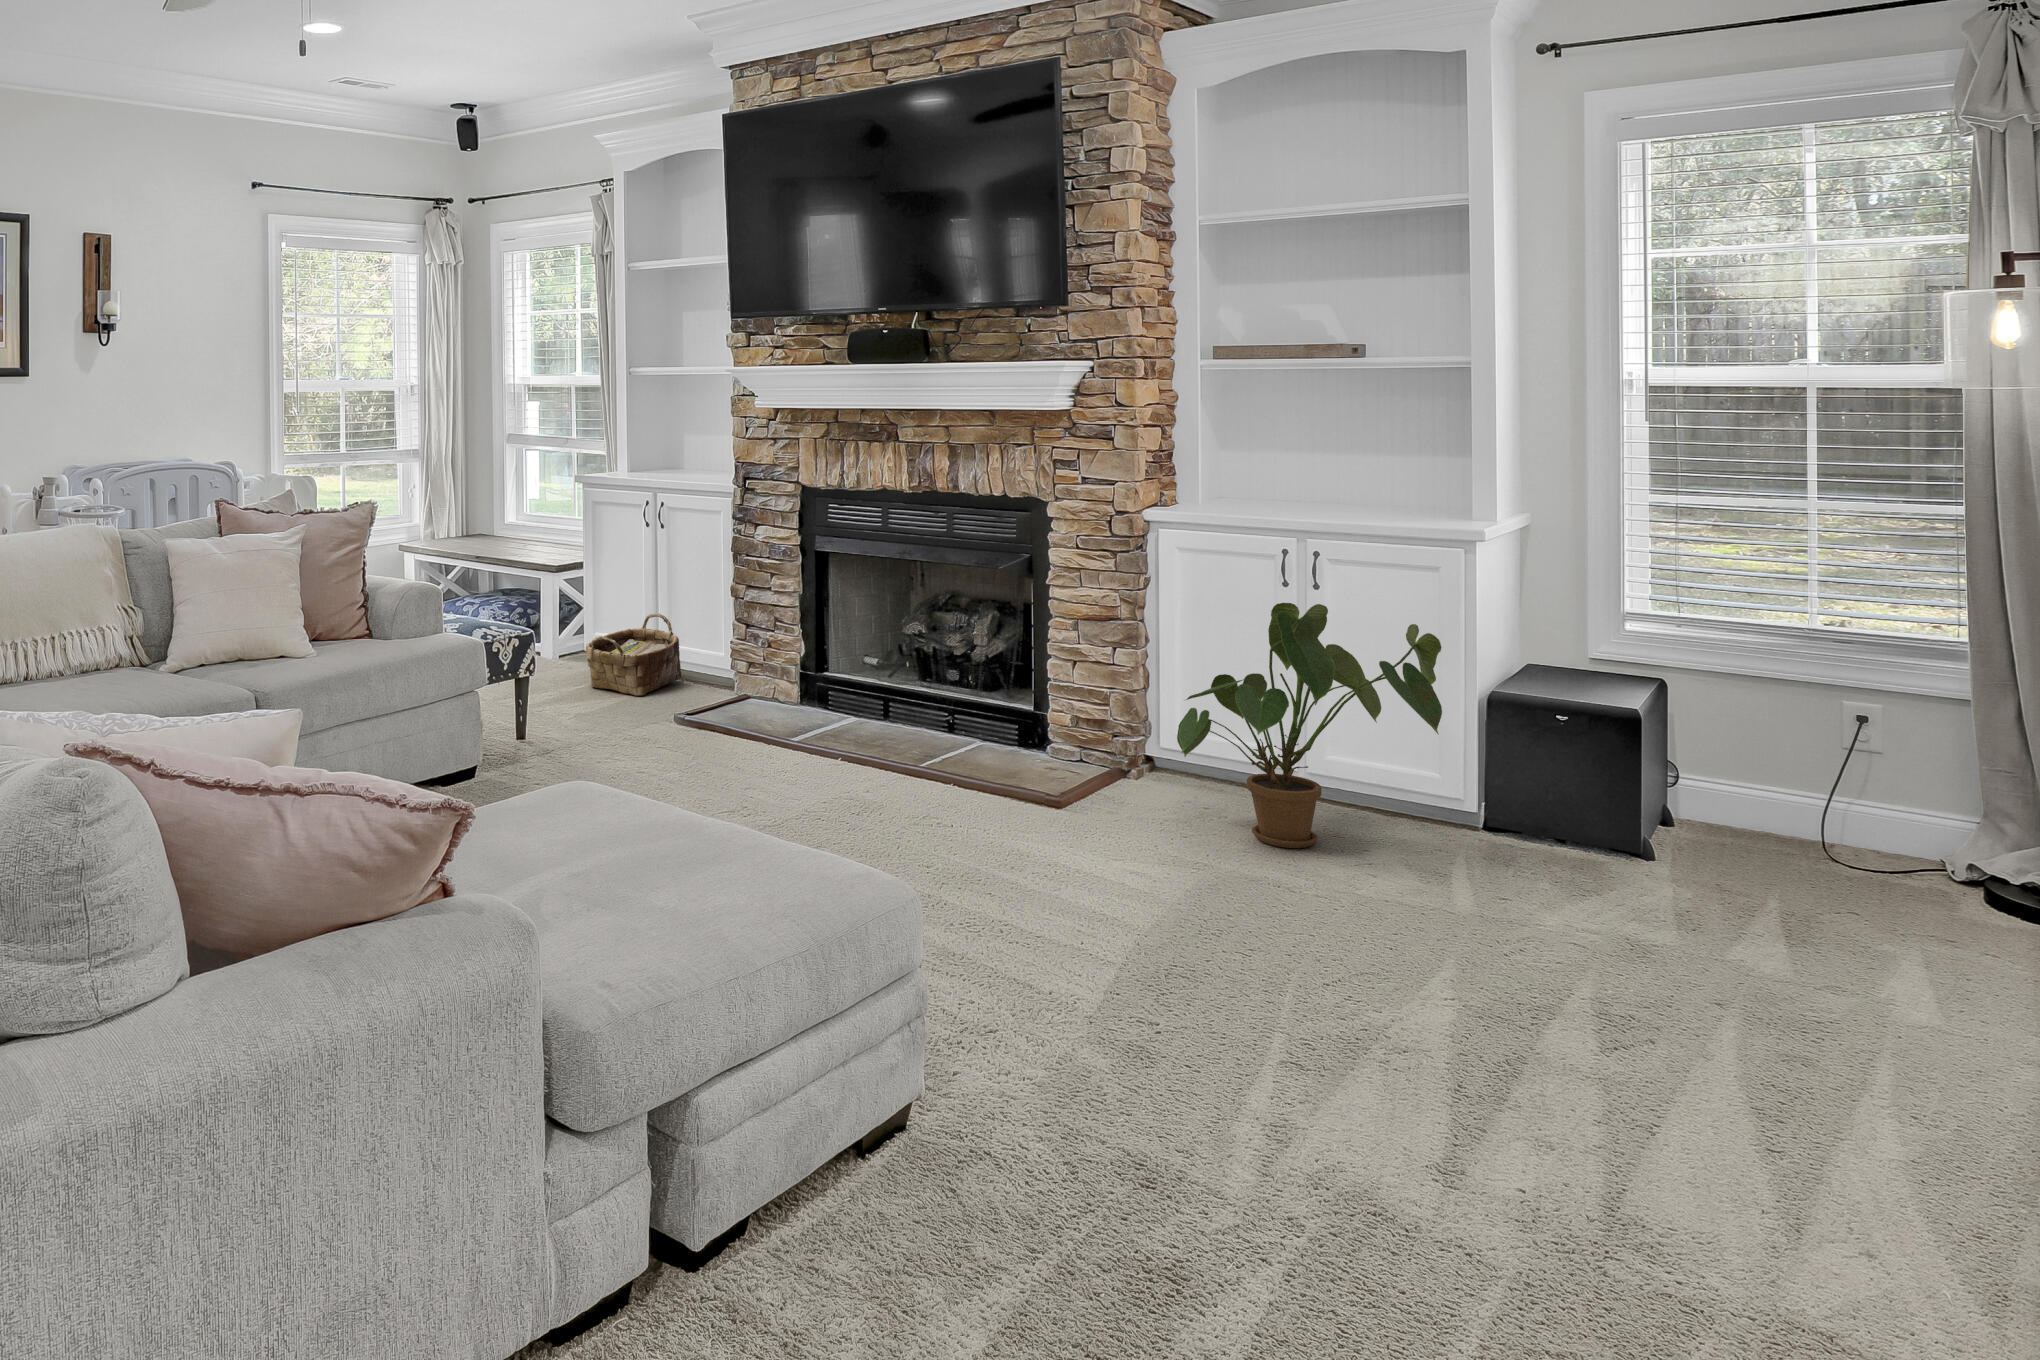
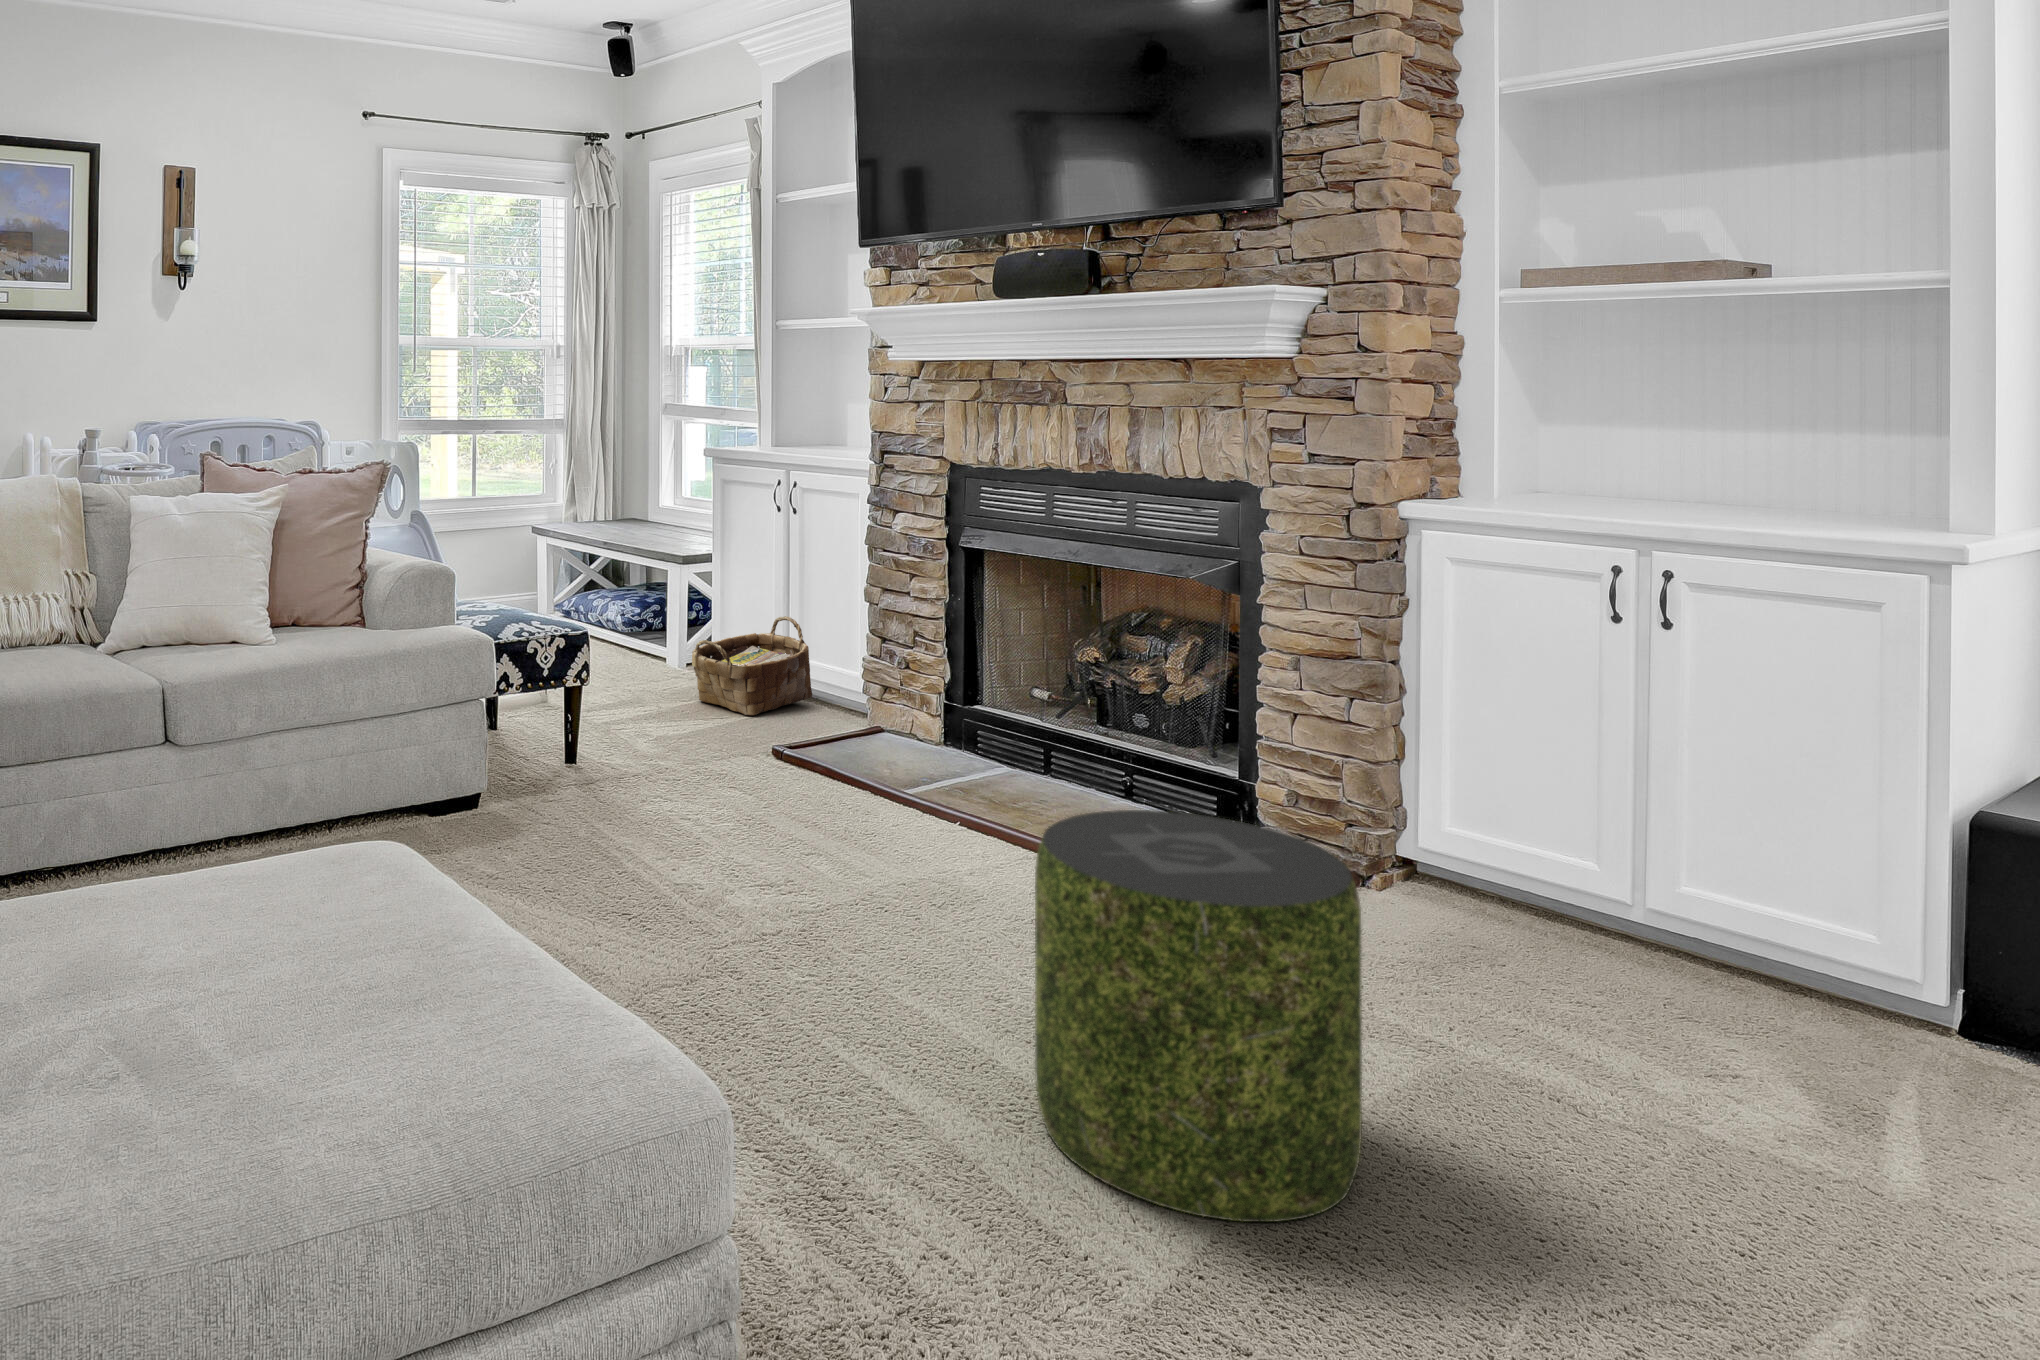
house plant: present [1177,603,1442,848] -> none [1413,645,1878,1025]
pouf: none [985,728,1191,974] -> present [1035,810,1362,1222]

